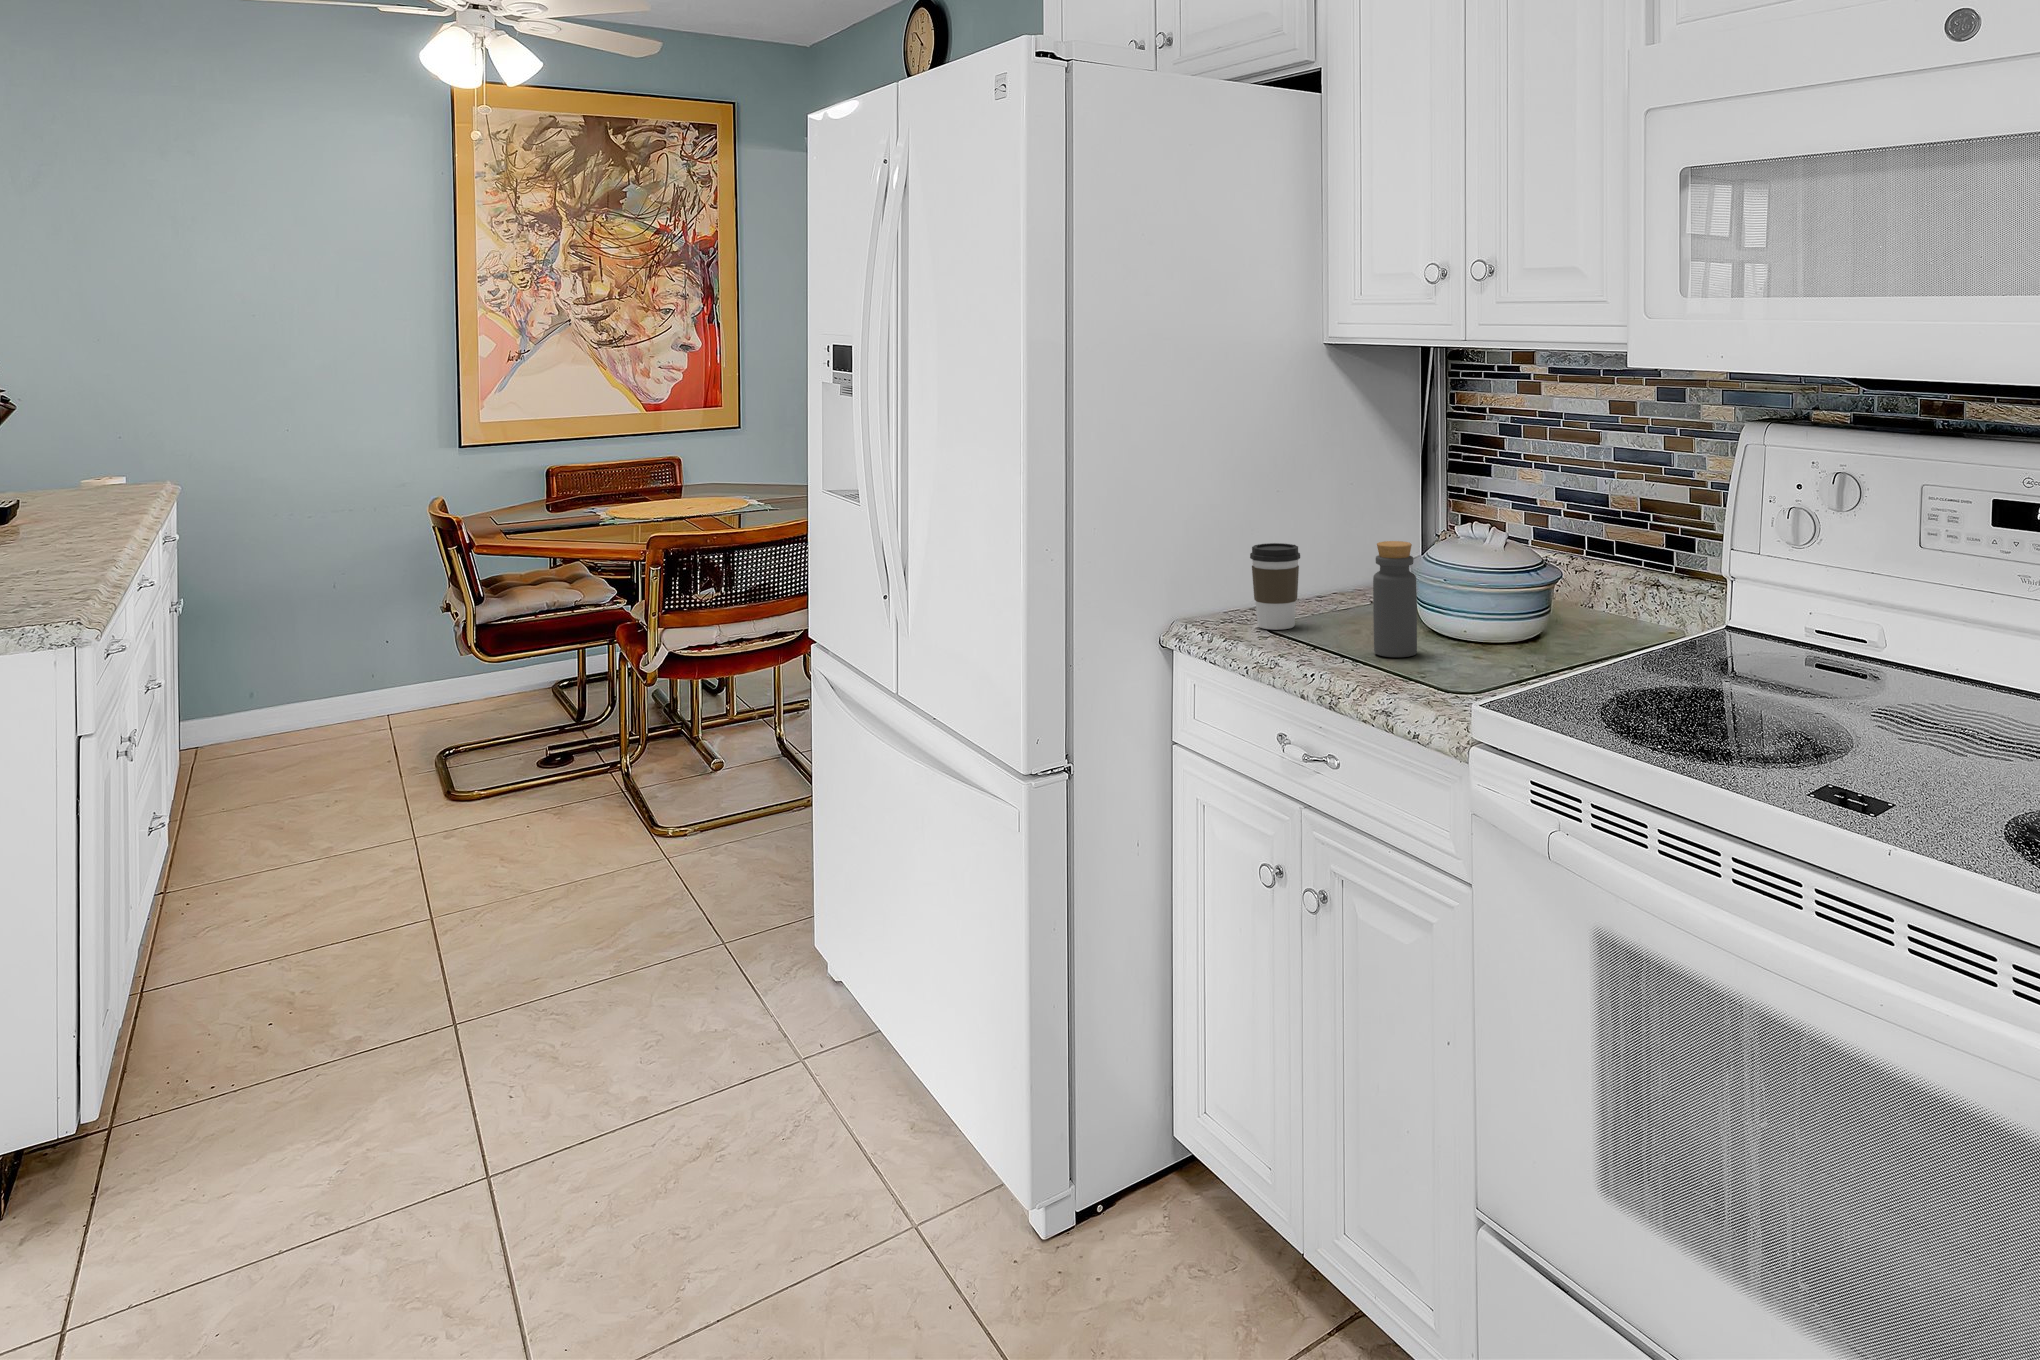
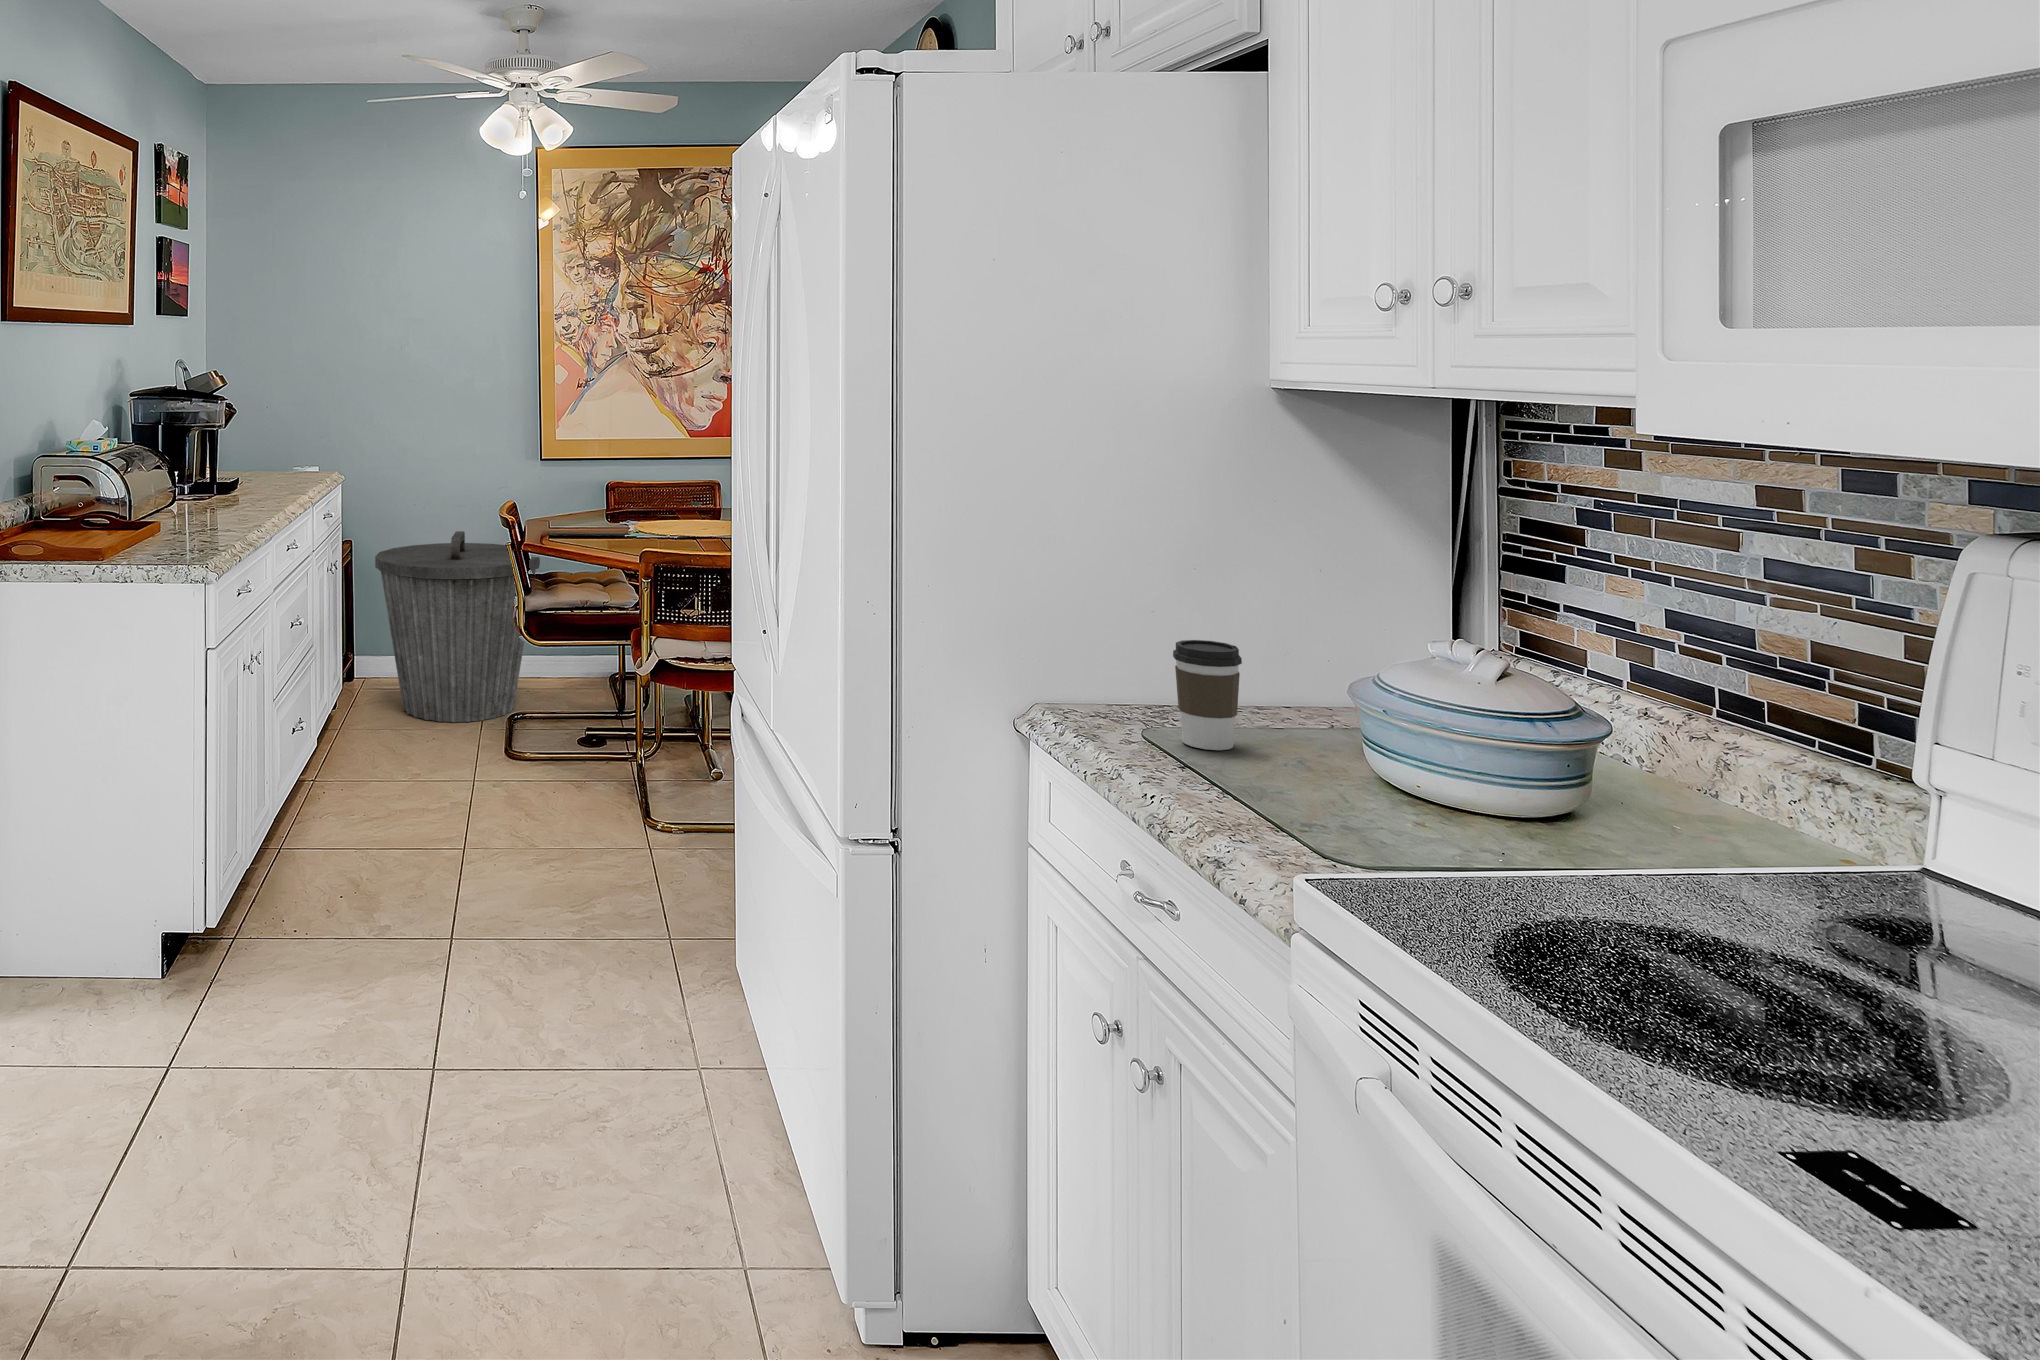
trash can: none [254,538,476,767] -> present [375,531,540,722]
bottle: present [1373,541,1417,657] -> none [1318,661,1384,820]

